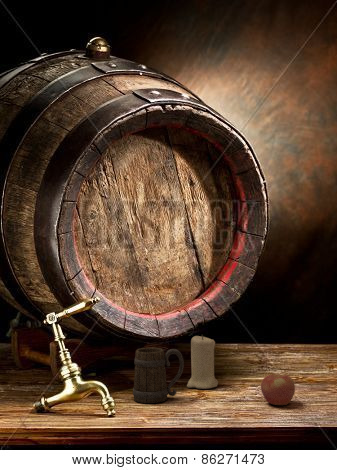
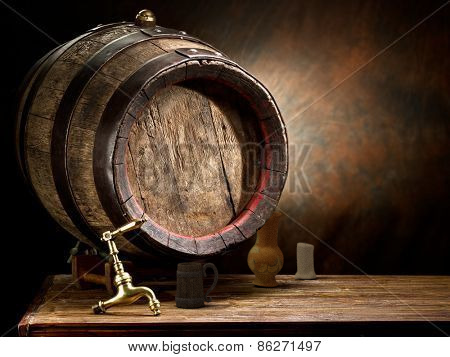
ceramic jug: none [219,279,262,369] -> present [248,212,284,287]
candle: present [187,335,218,389] -> present [295,243,316,279]
apple: present [261,375,295,405] -> none [283,283,311,308]

